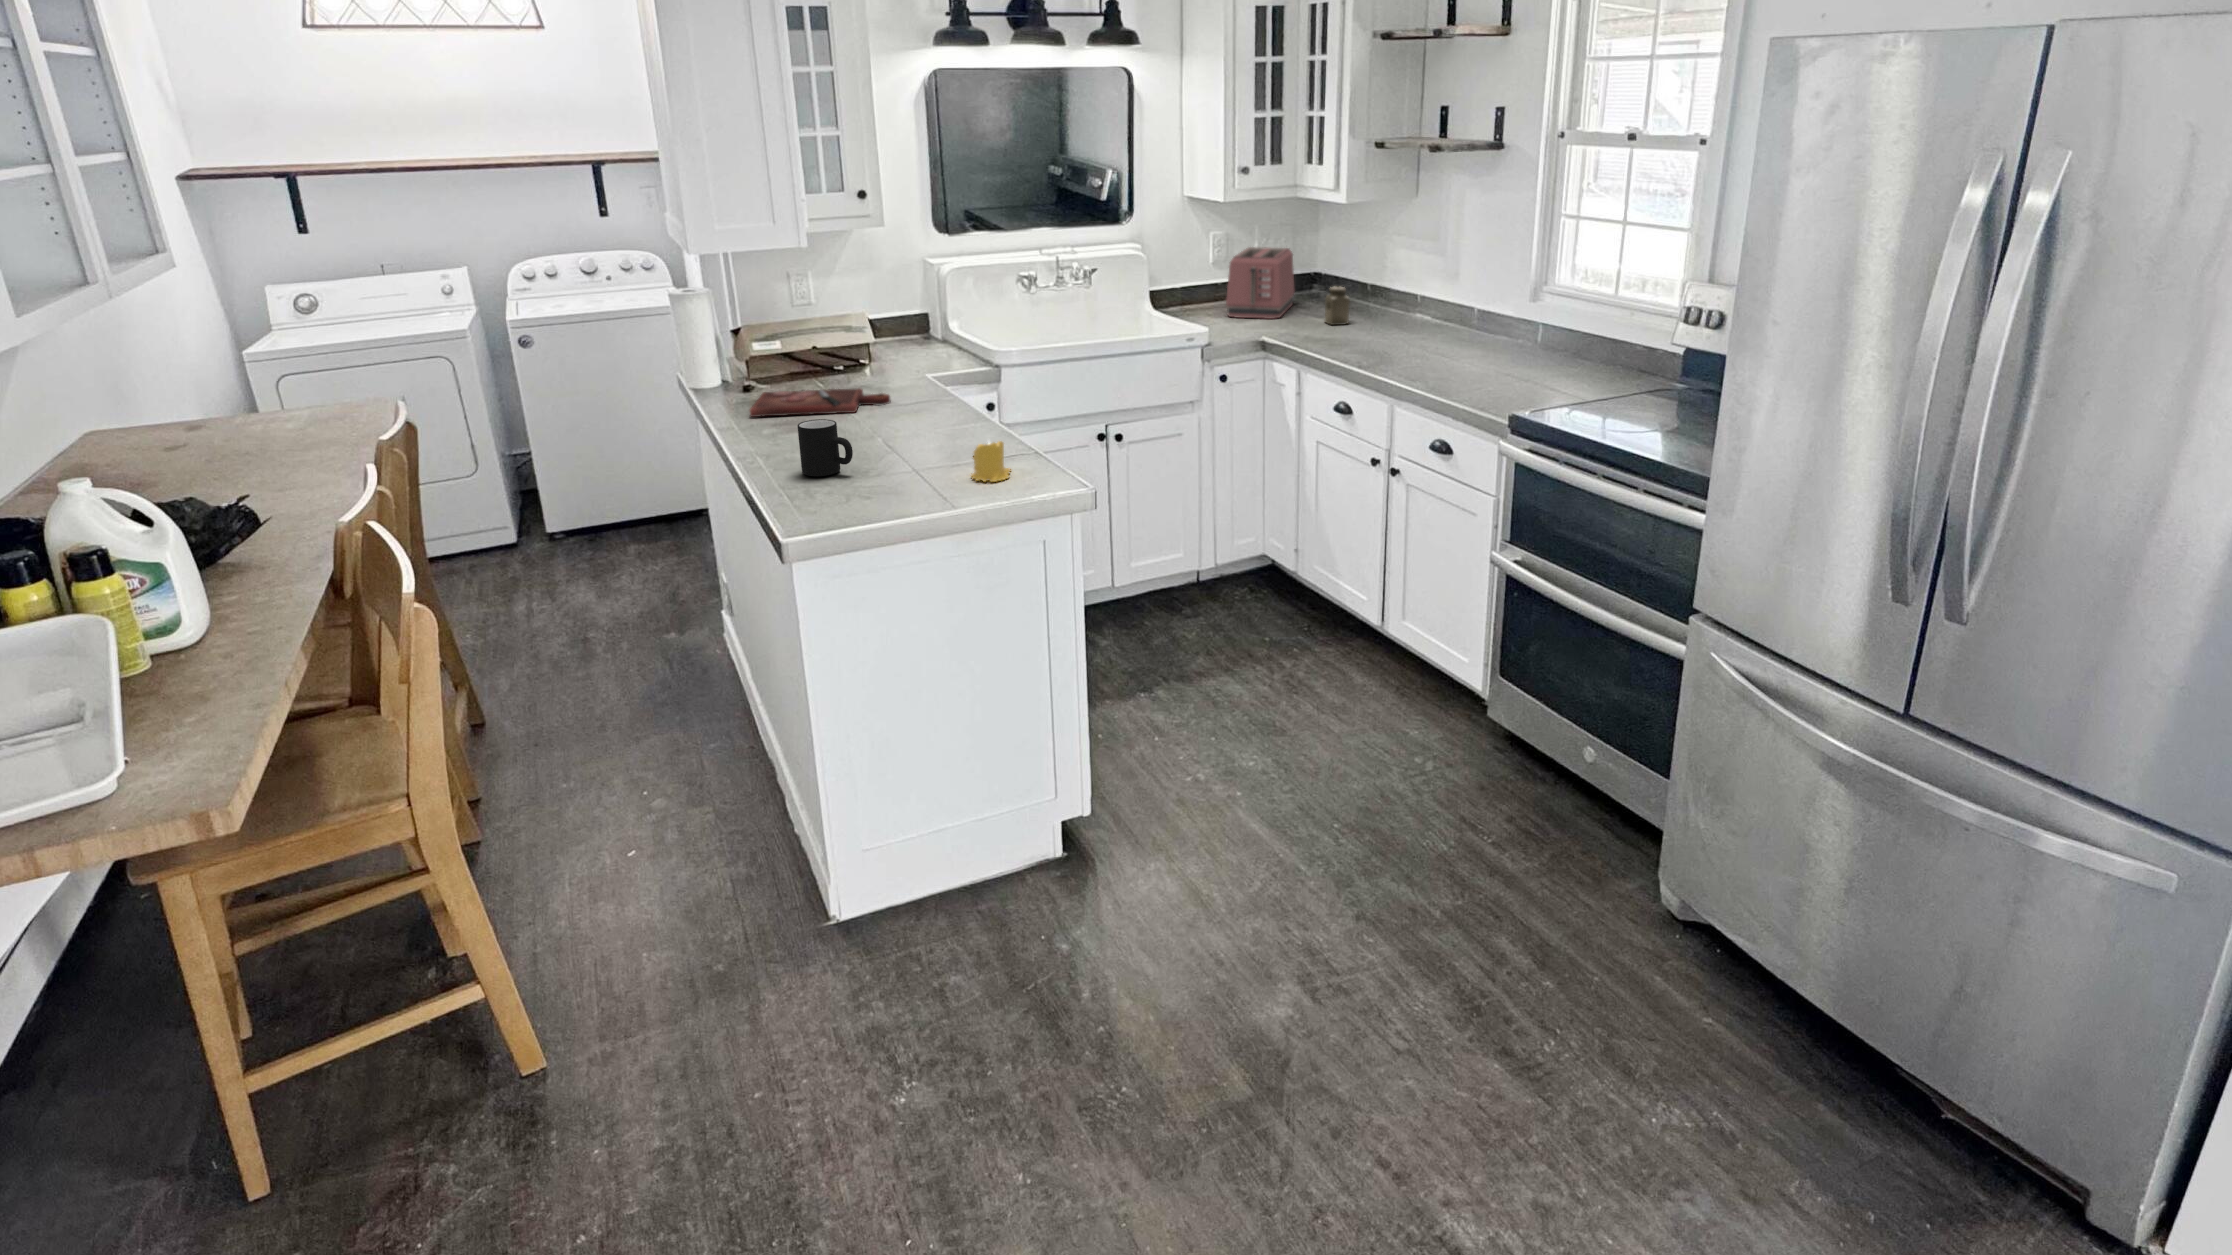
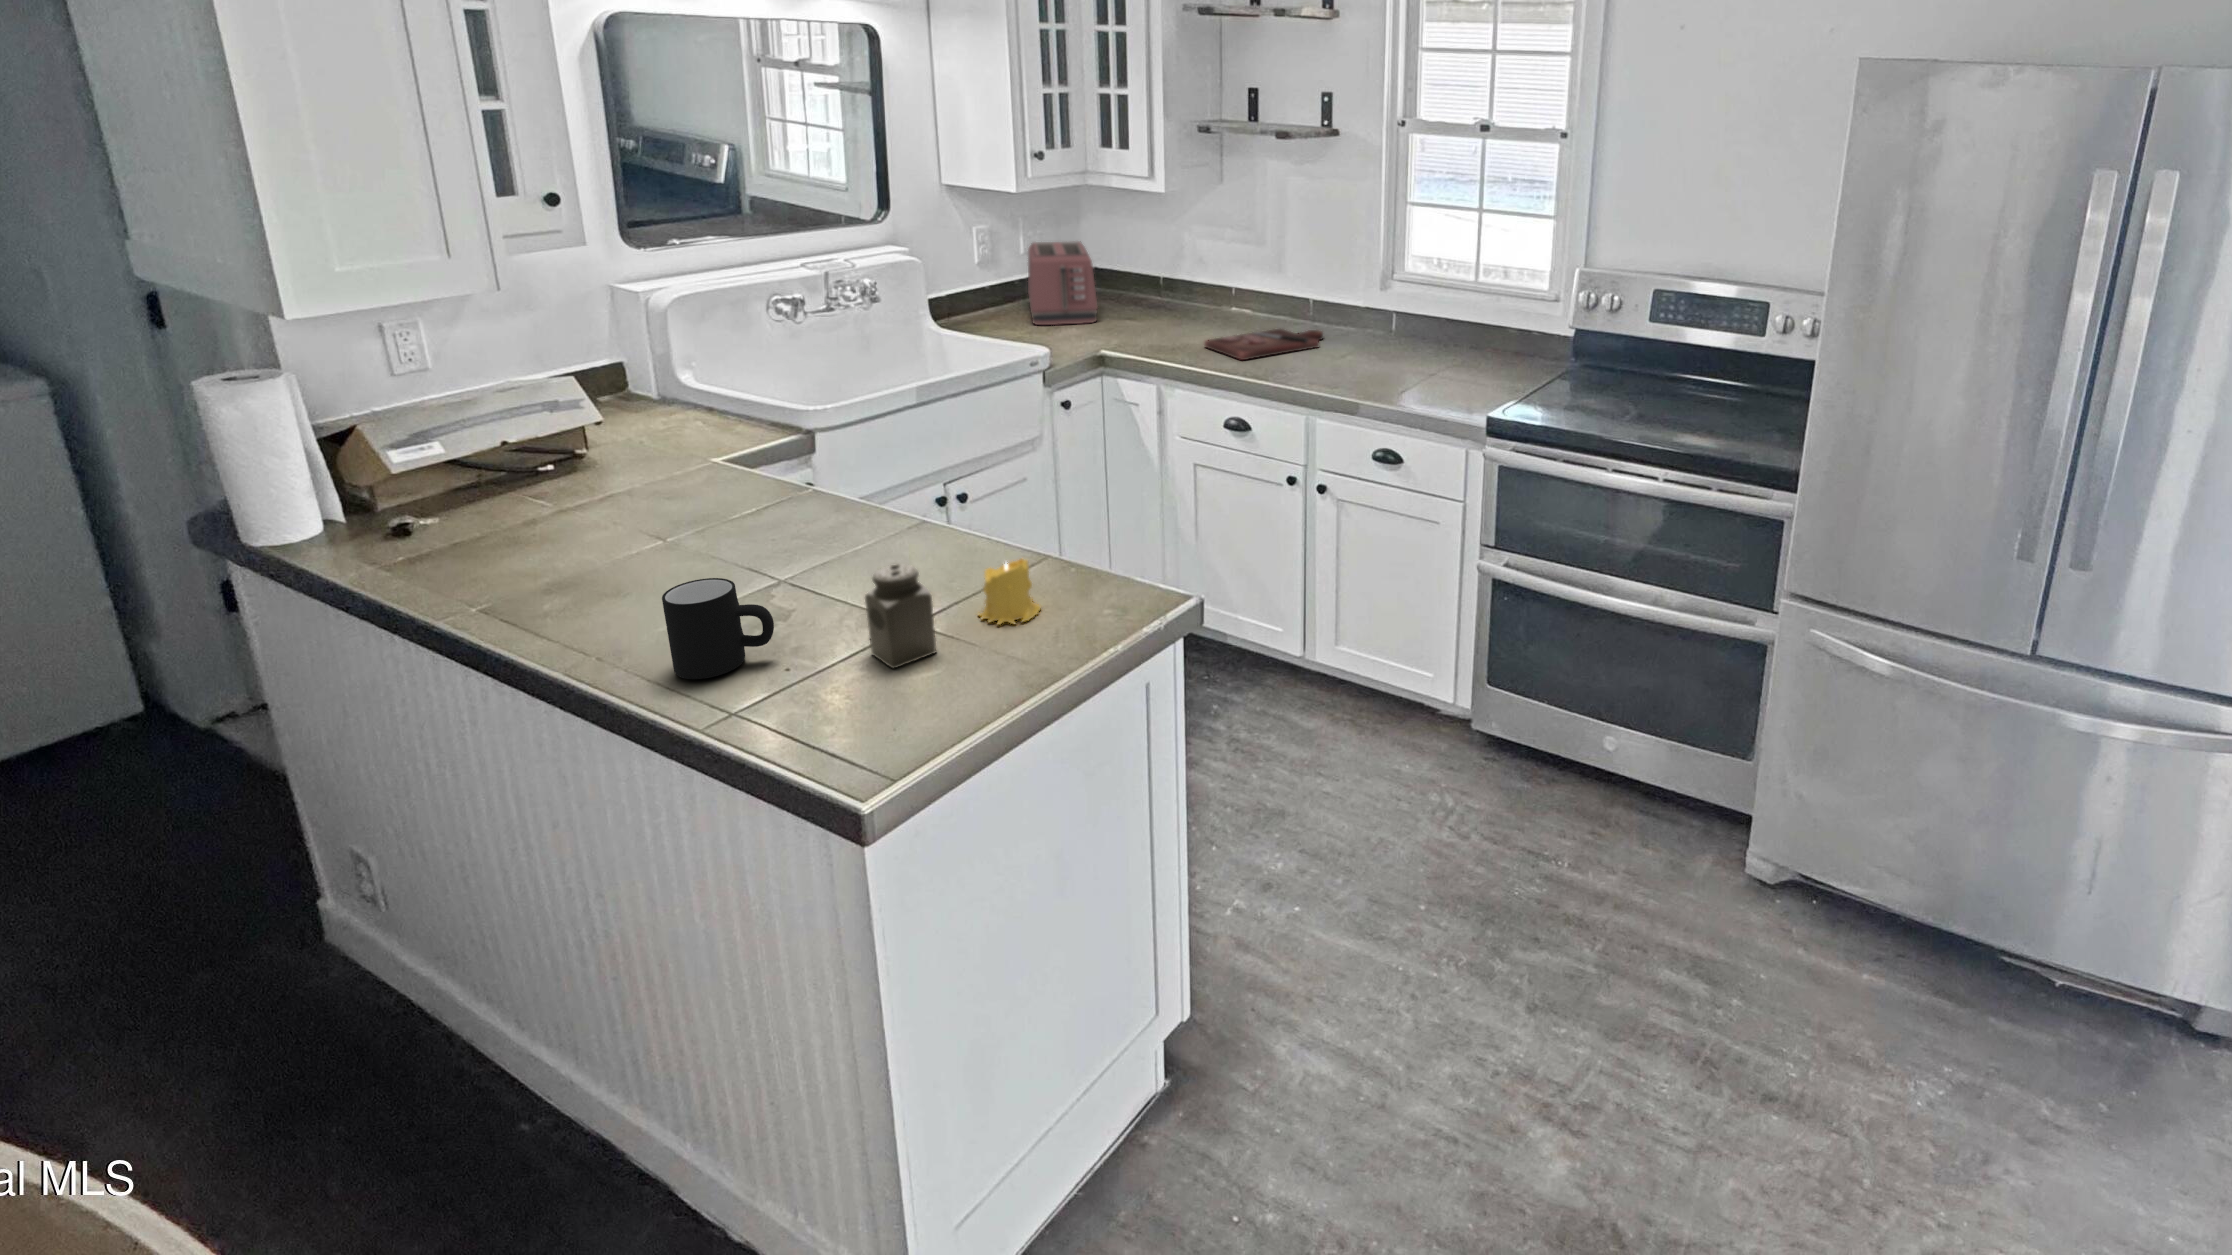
salt shaker: present [1325,286,1350,325] -> present [865,564,936,668]
cutting board: present [750,388,890,417] -> present [1204,329,1323,360]

